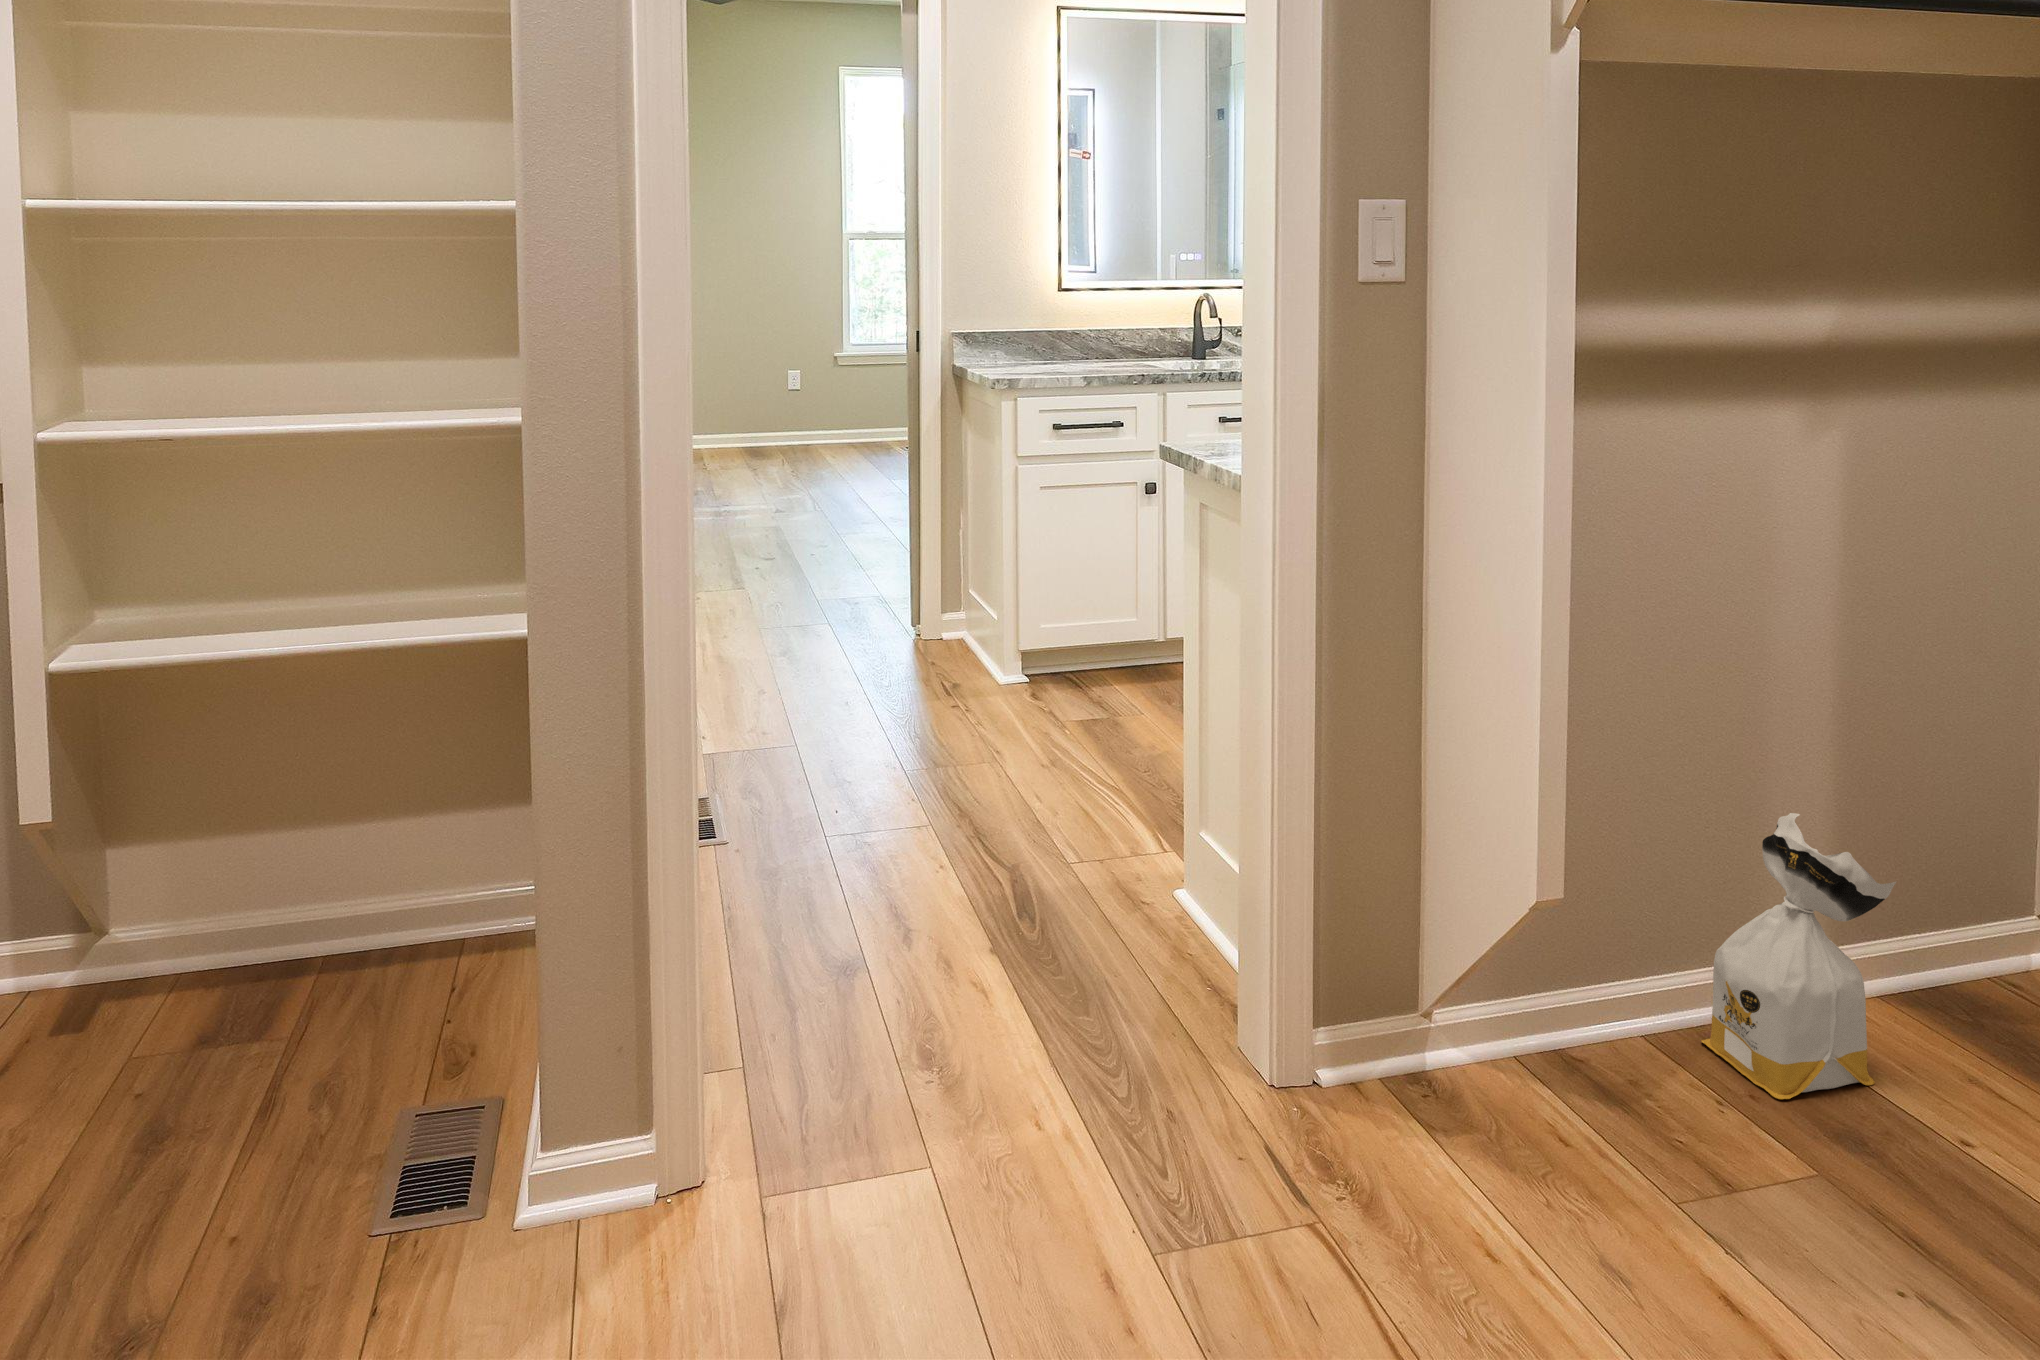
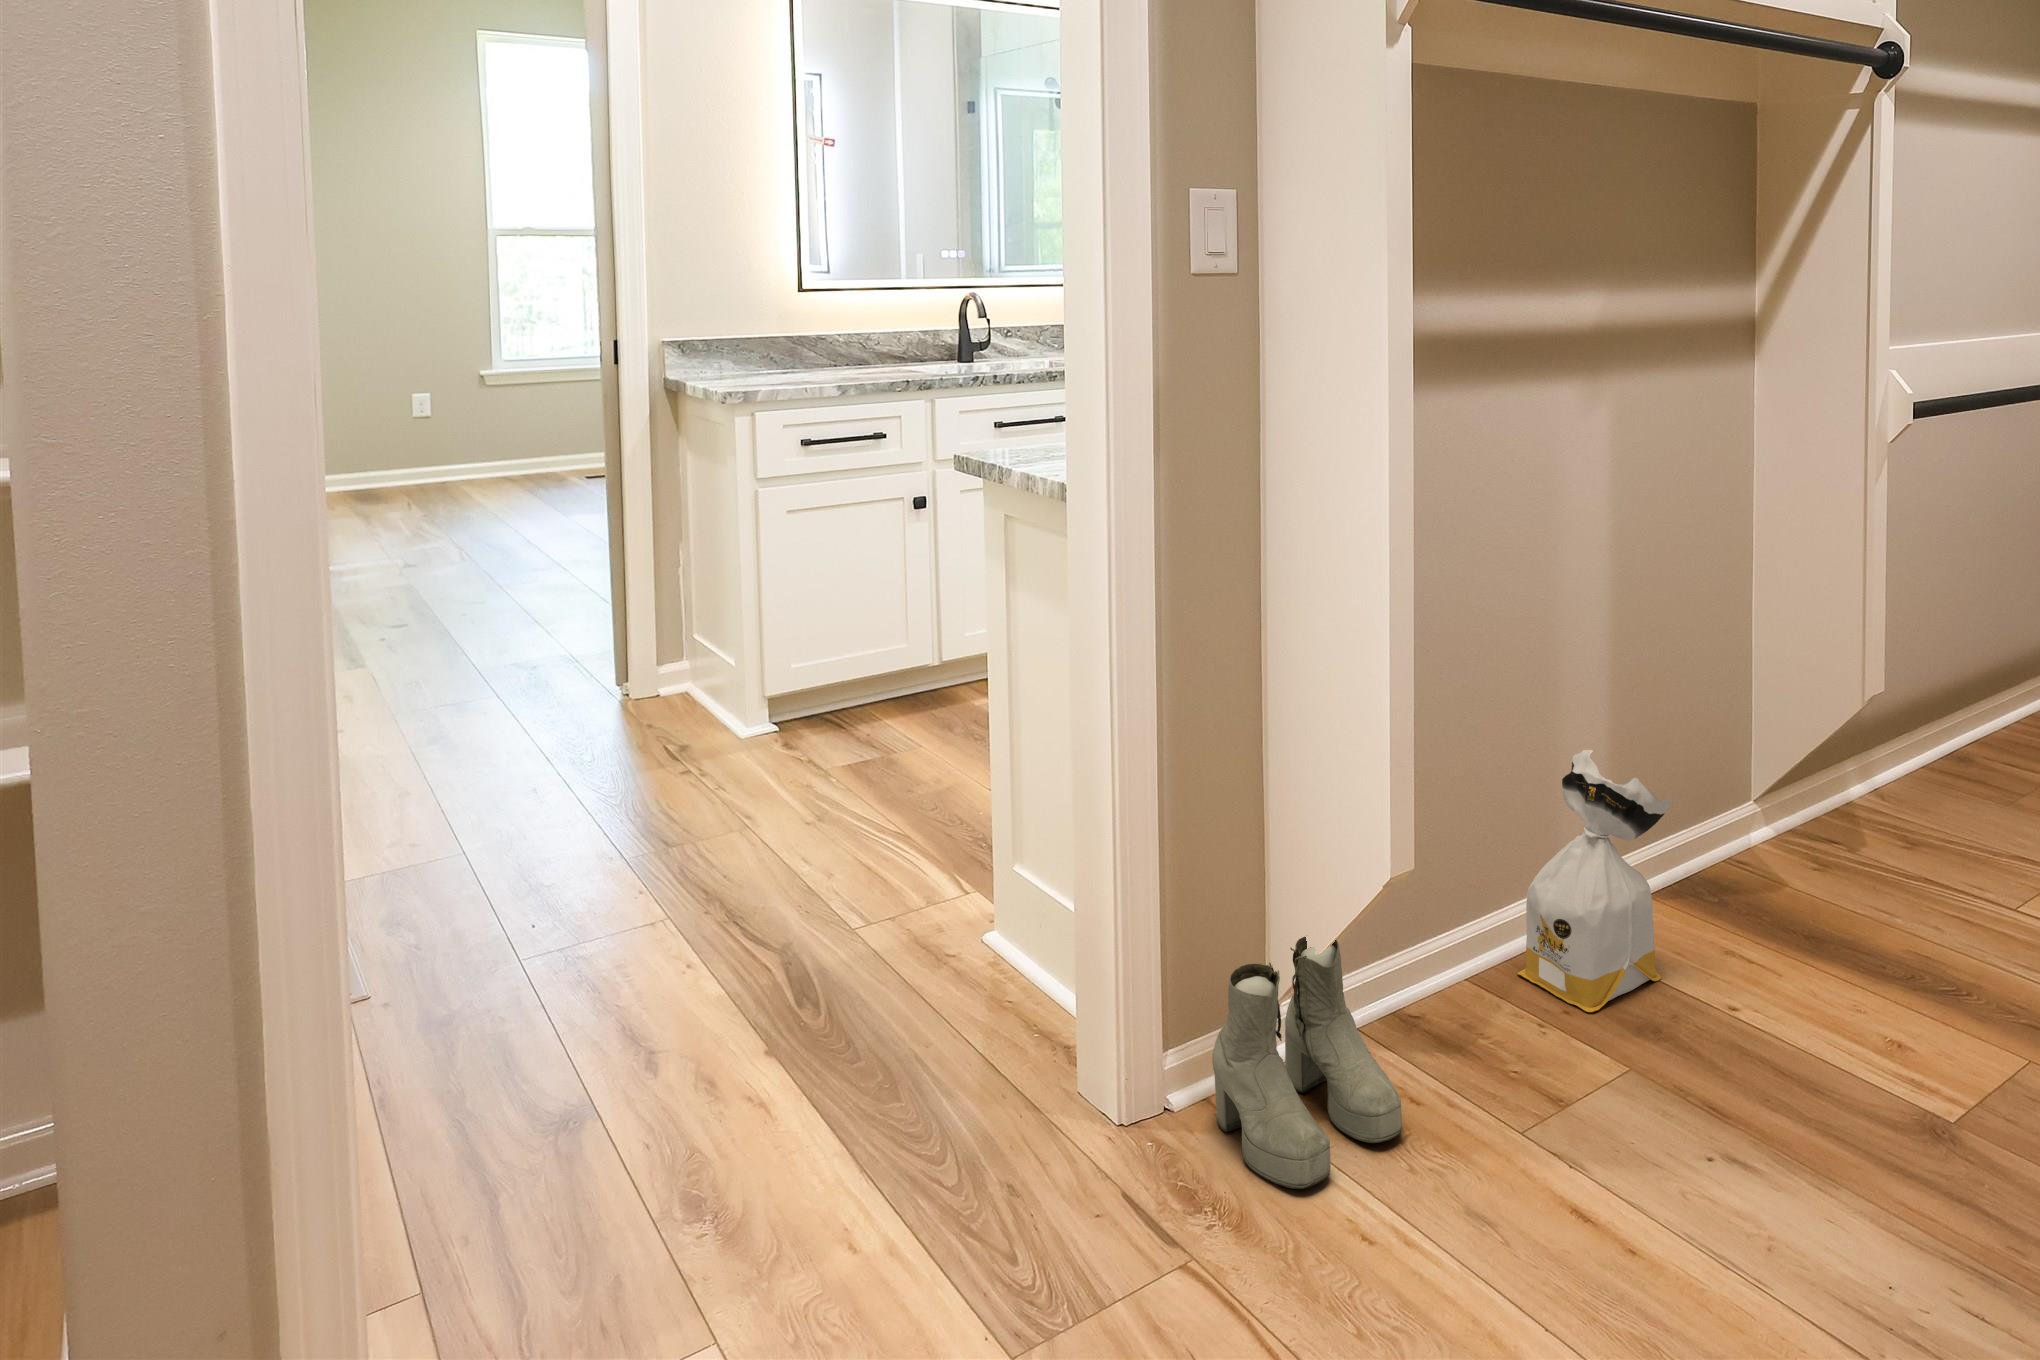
boots: none [1359,946,1543,1188] -> present [1212,936,1402,1189]

